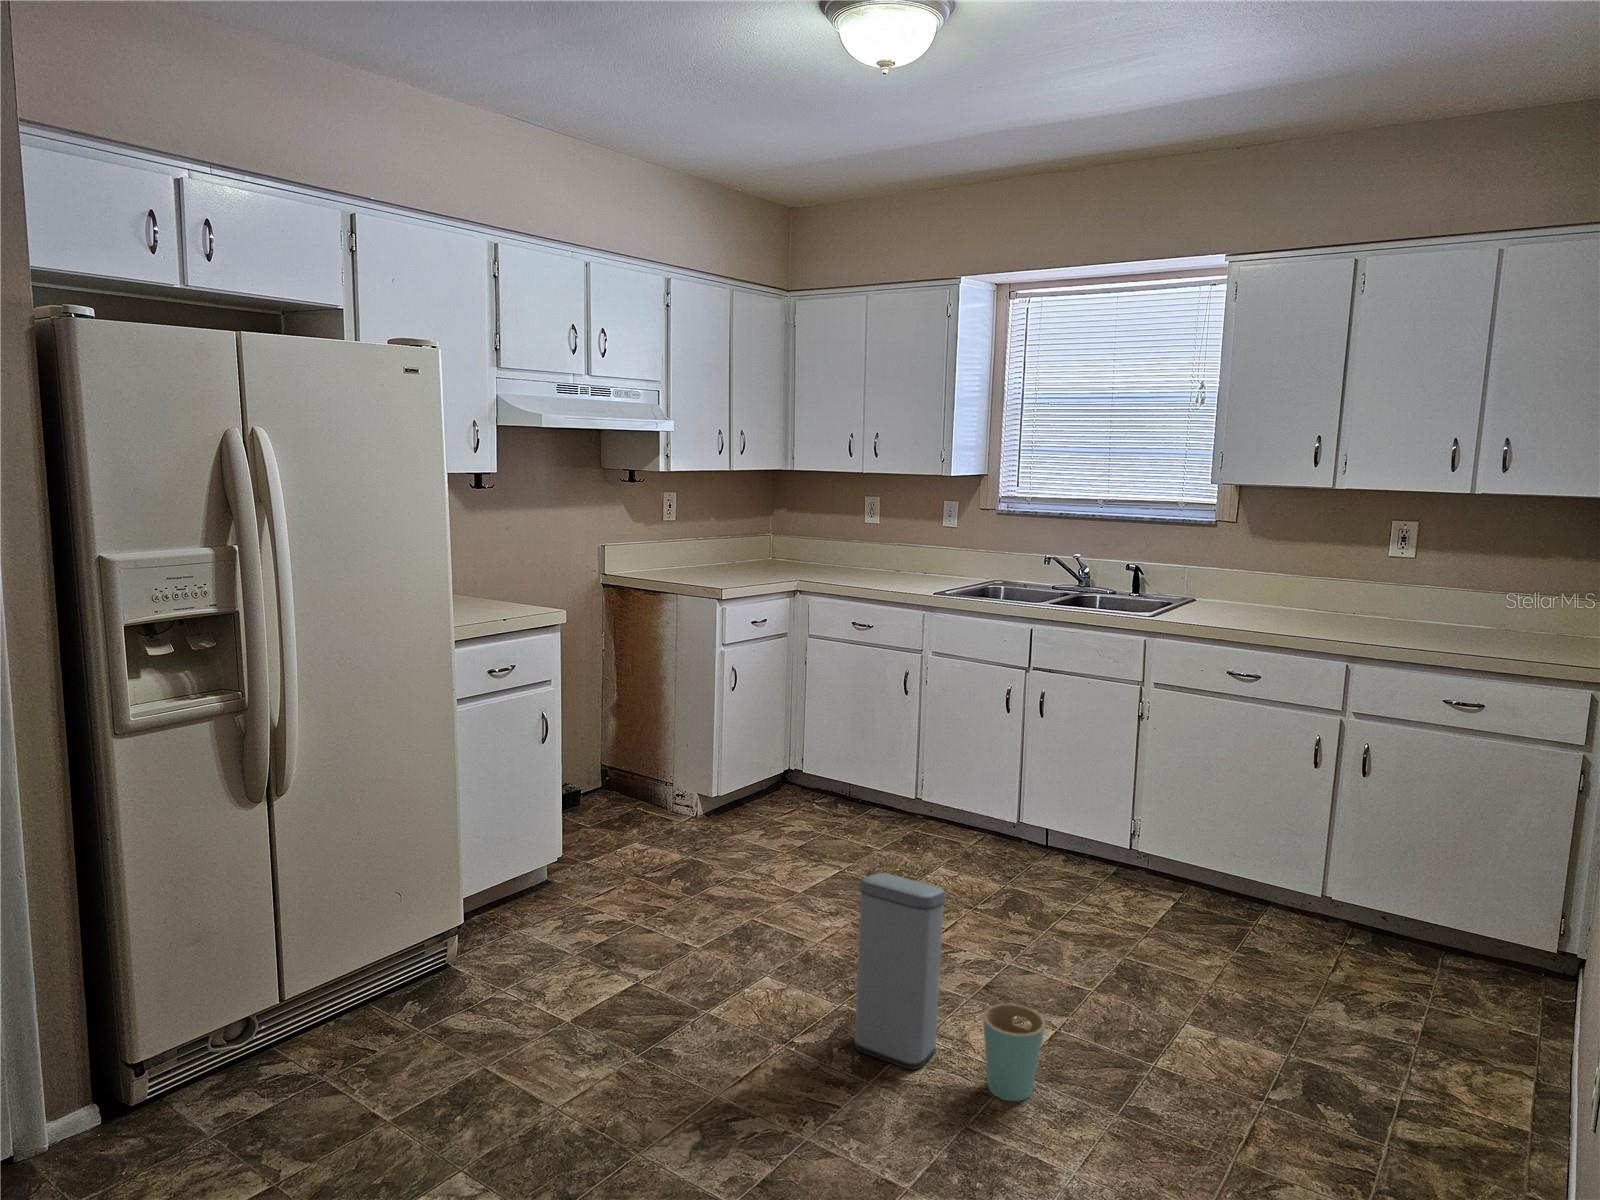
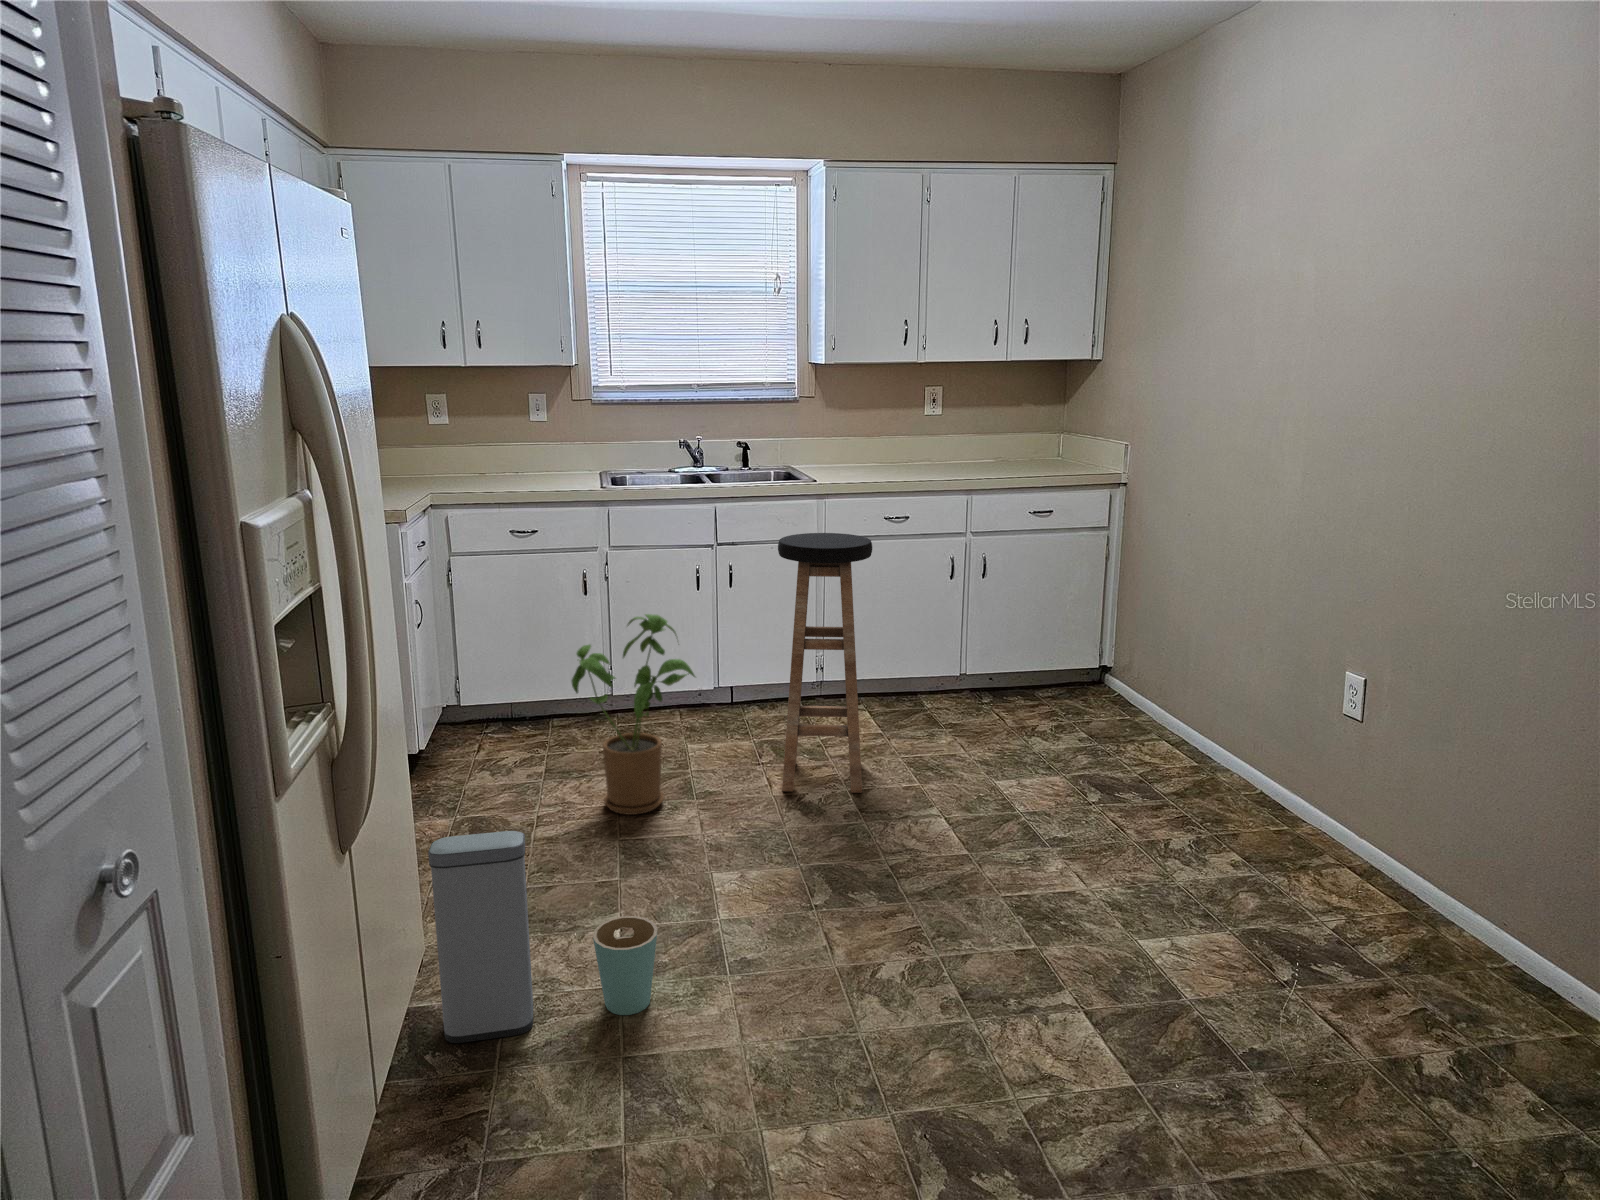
bar stool: none [1342,687,1509,1015] -> present [778,533,872,793]
house plant: none [1122,739,1244,944] -> present [572,614,695,815]

